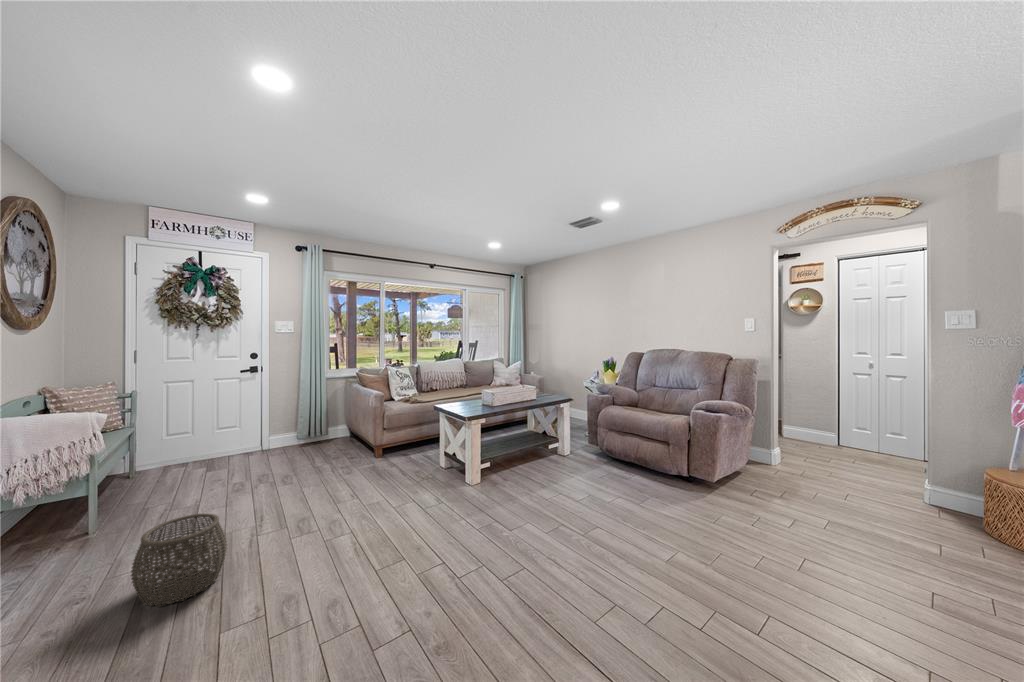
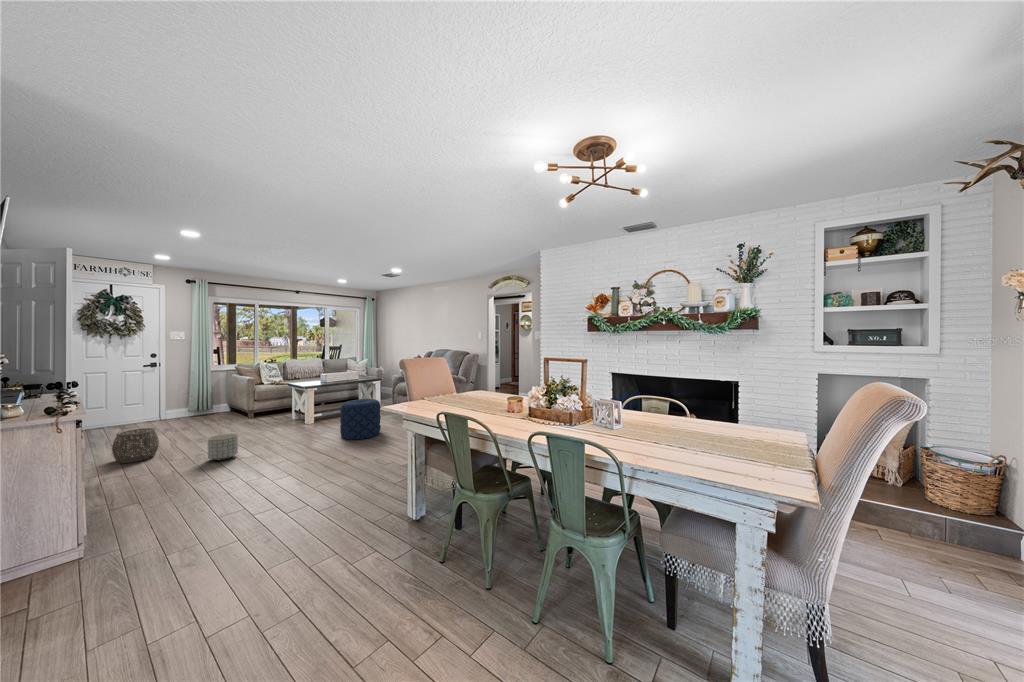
pouf: none [561,455,646,562] -> present [340,399,381,440]
planter: none [311,550,375,636] -> present [208,434,238,460]

